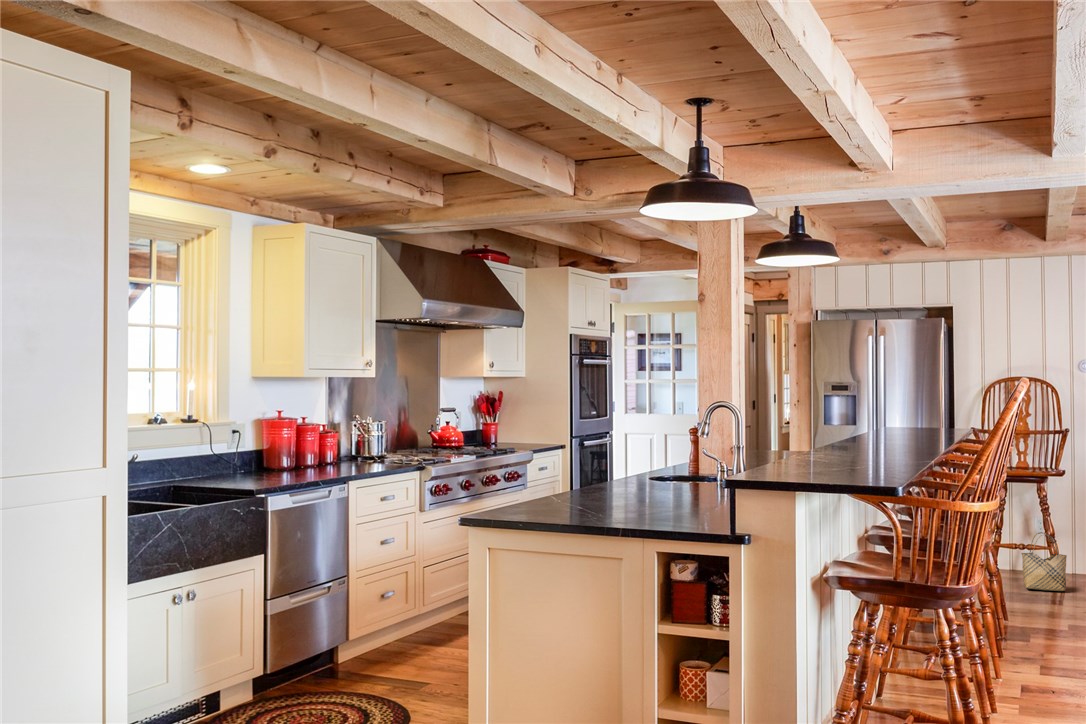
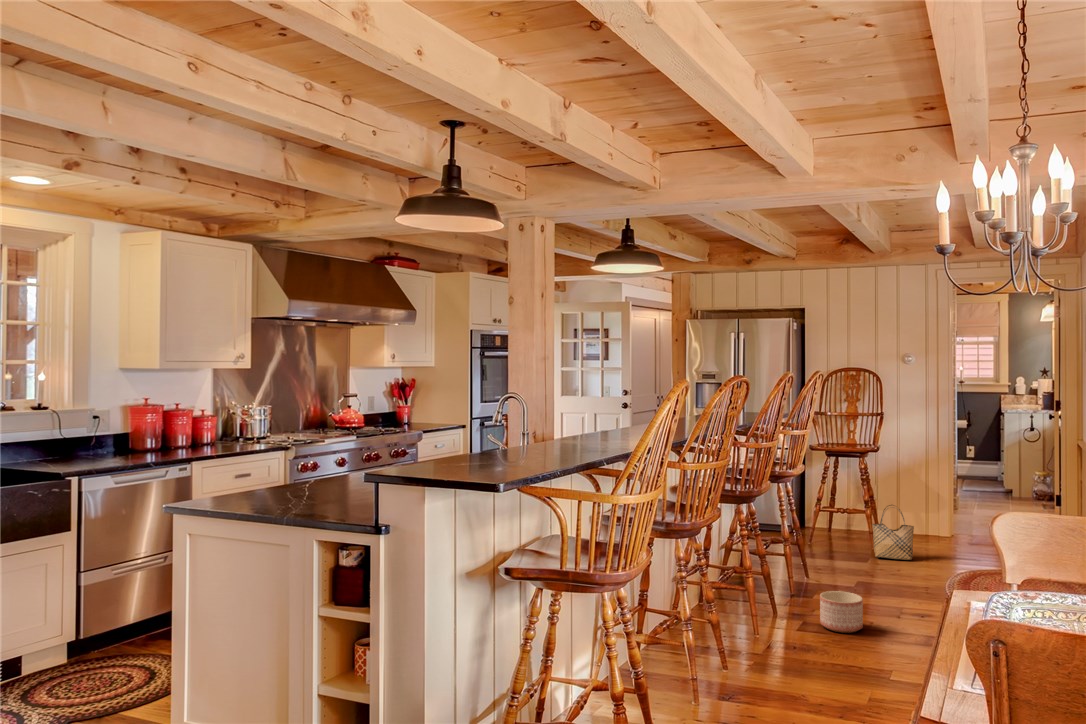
planter: none [1020,619,1066,660] -> present [820,591,863,633]

